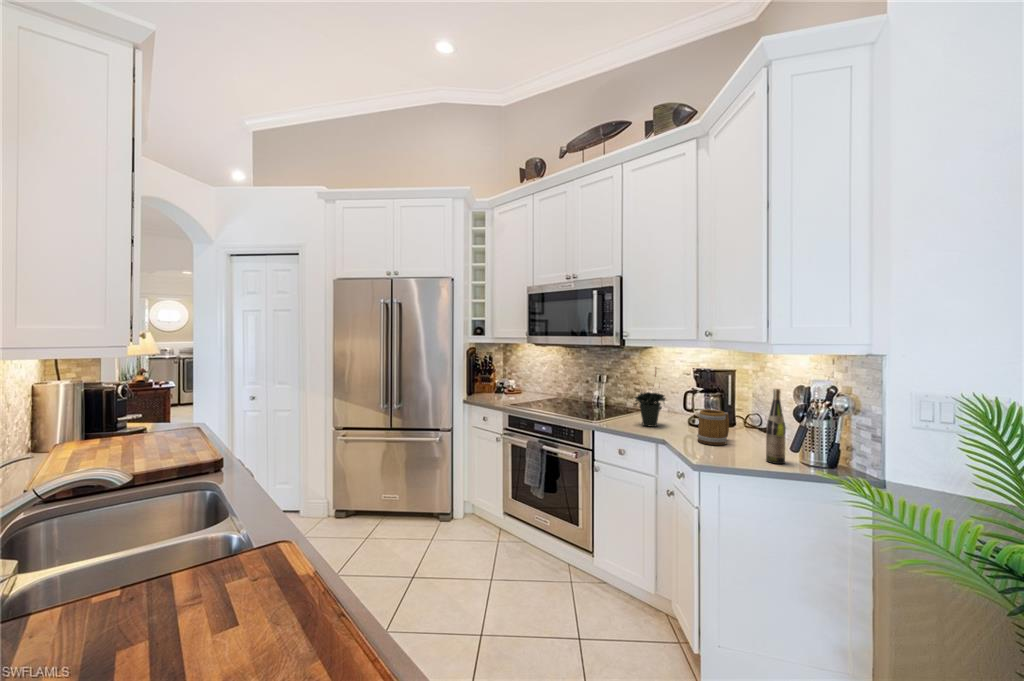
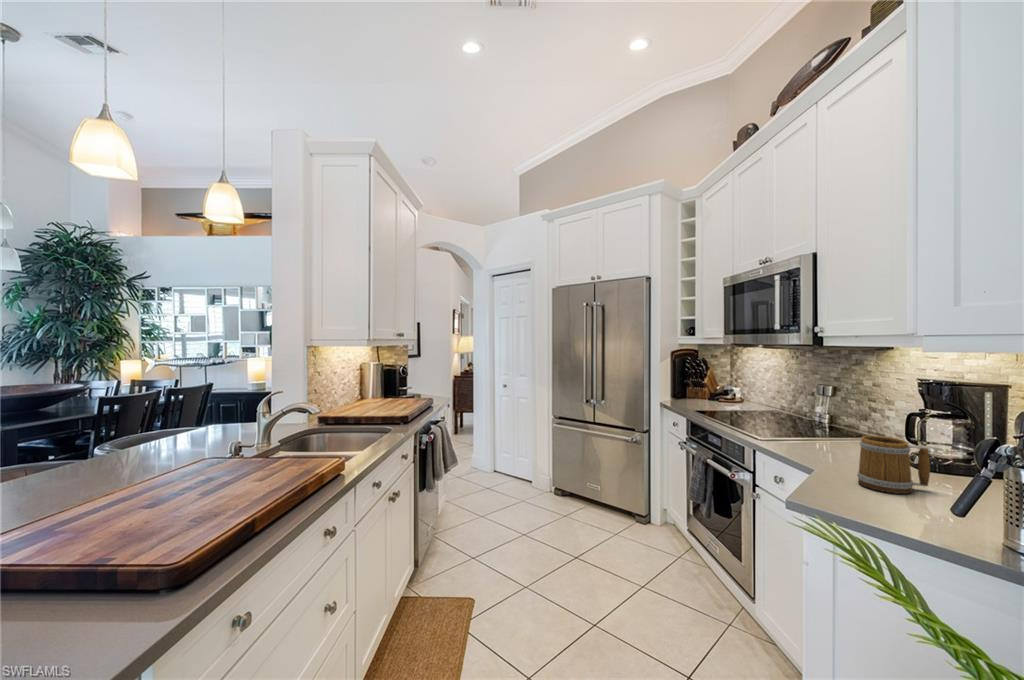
potted plant: present [635,372,665,427] -> none [802,369,861,456]
wine bottle: present [766,389,786,464] -> none [920,407,960,537]

